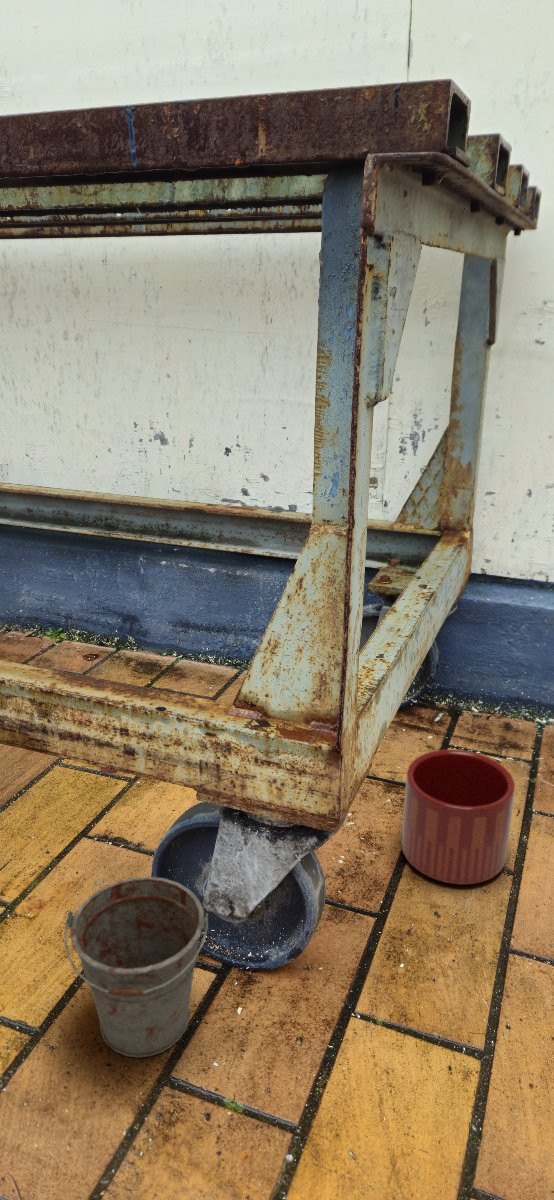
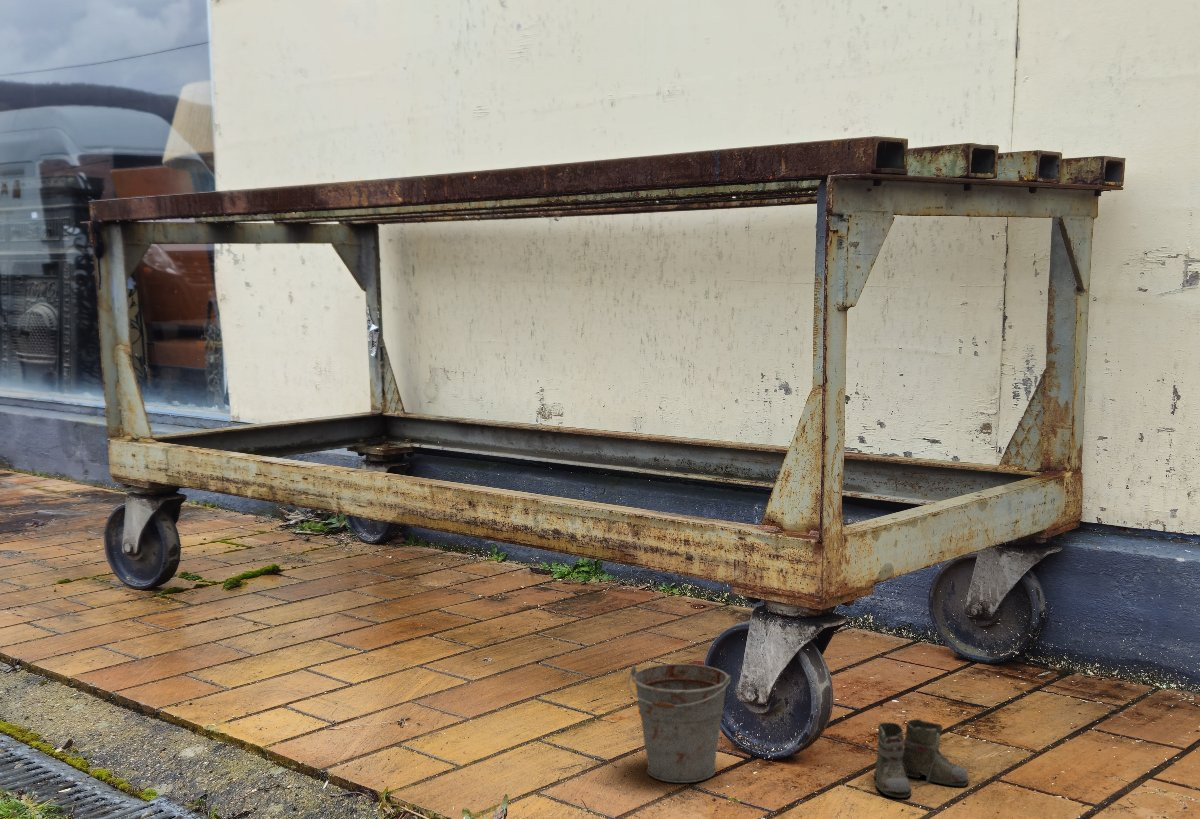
planter: present [402,750,515,884] -> none [939,644,1039,752]
boots: none [365,898,485,1025] -> present [874,719,968,798]

